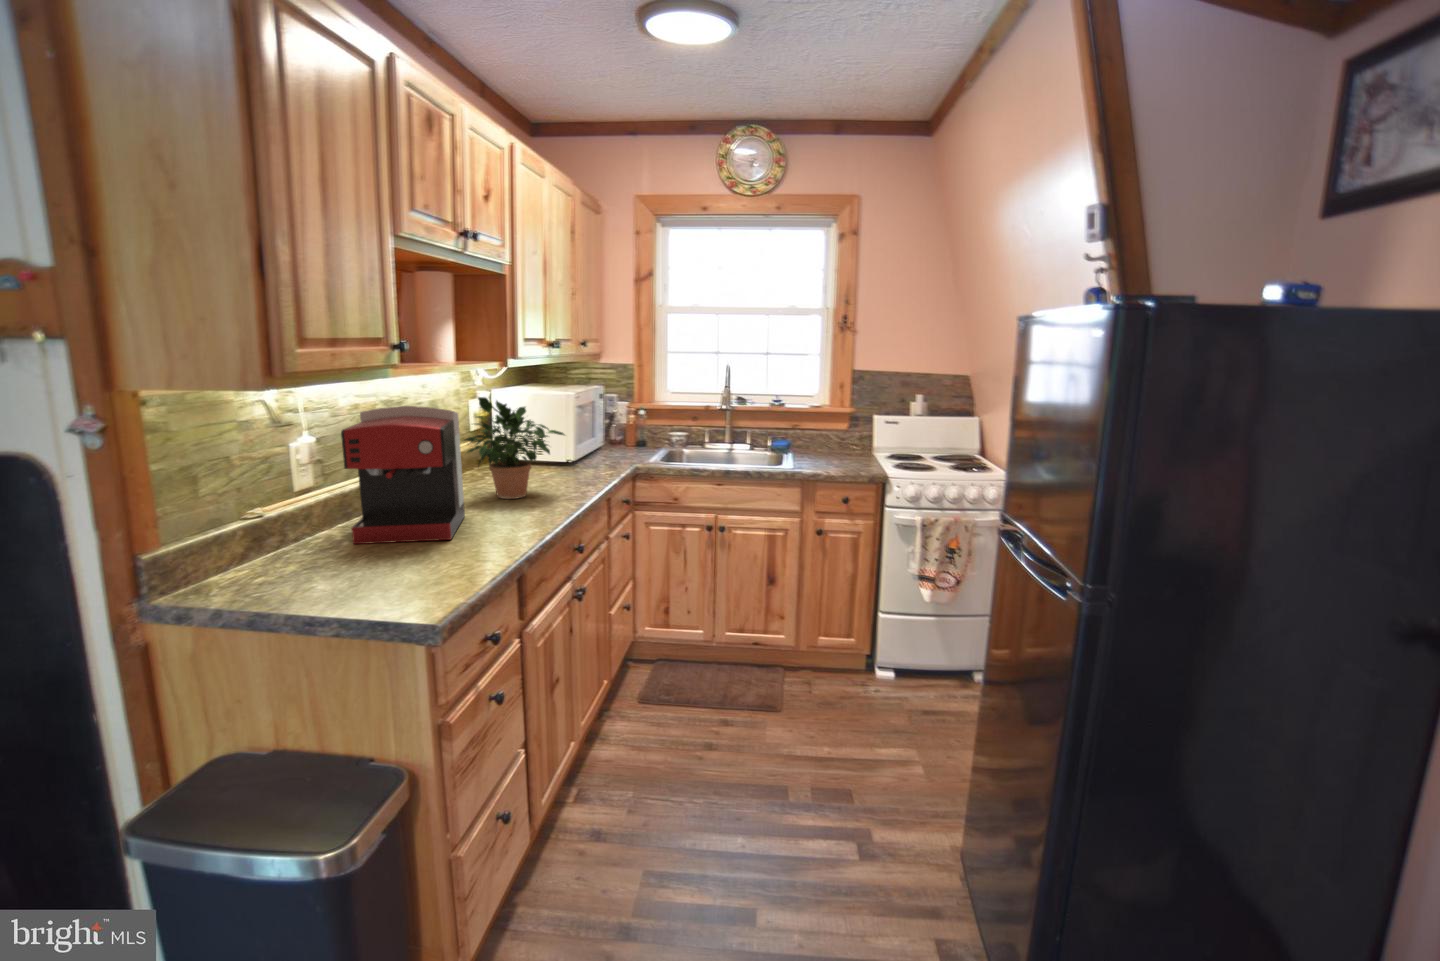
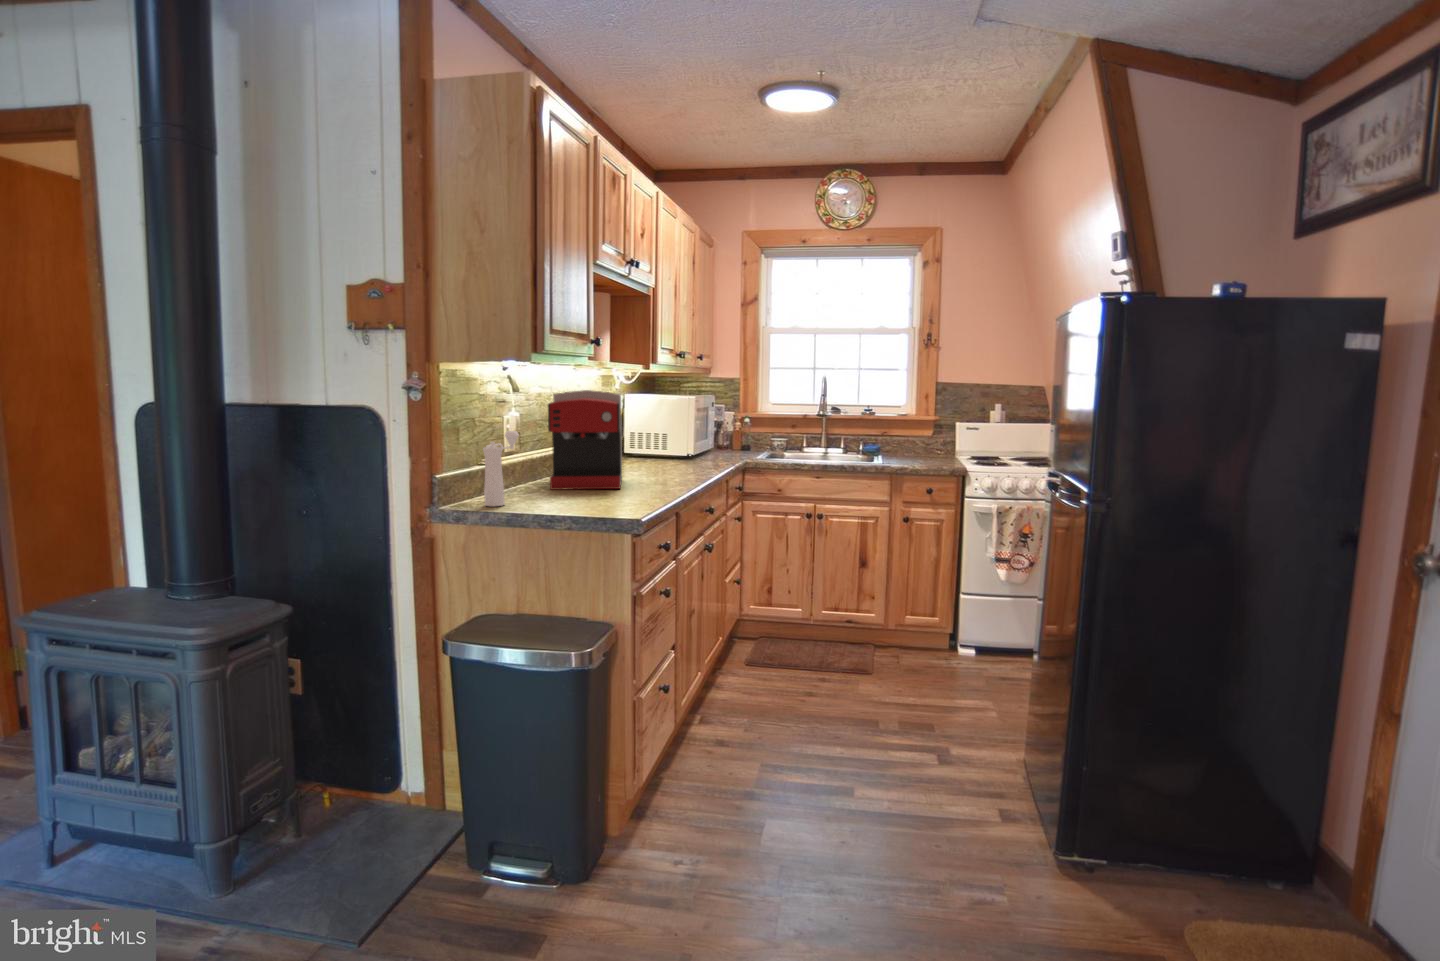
potted plant: present [464,397,564,499] -> none [613,390,699,473]
pepper mill: none [213,479,282,596] -> present [483,431,519,507]

